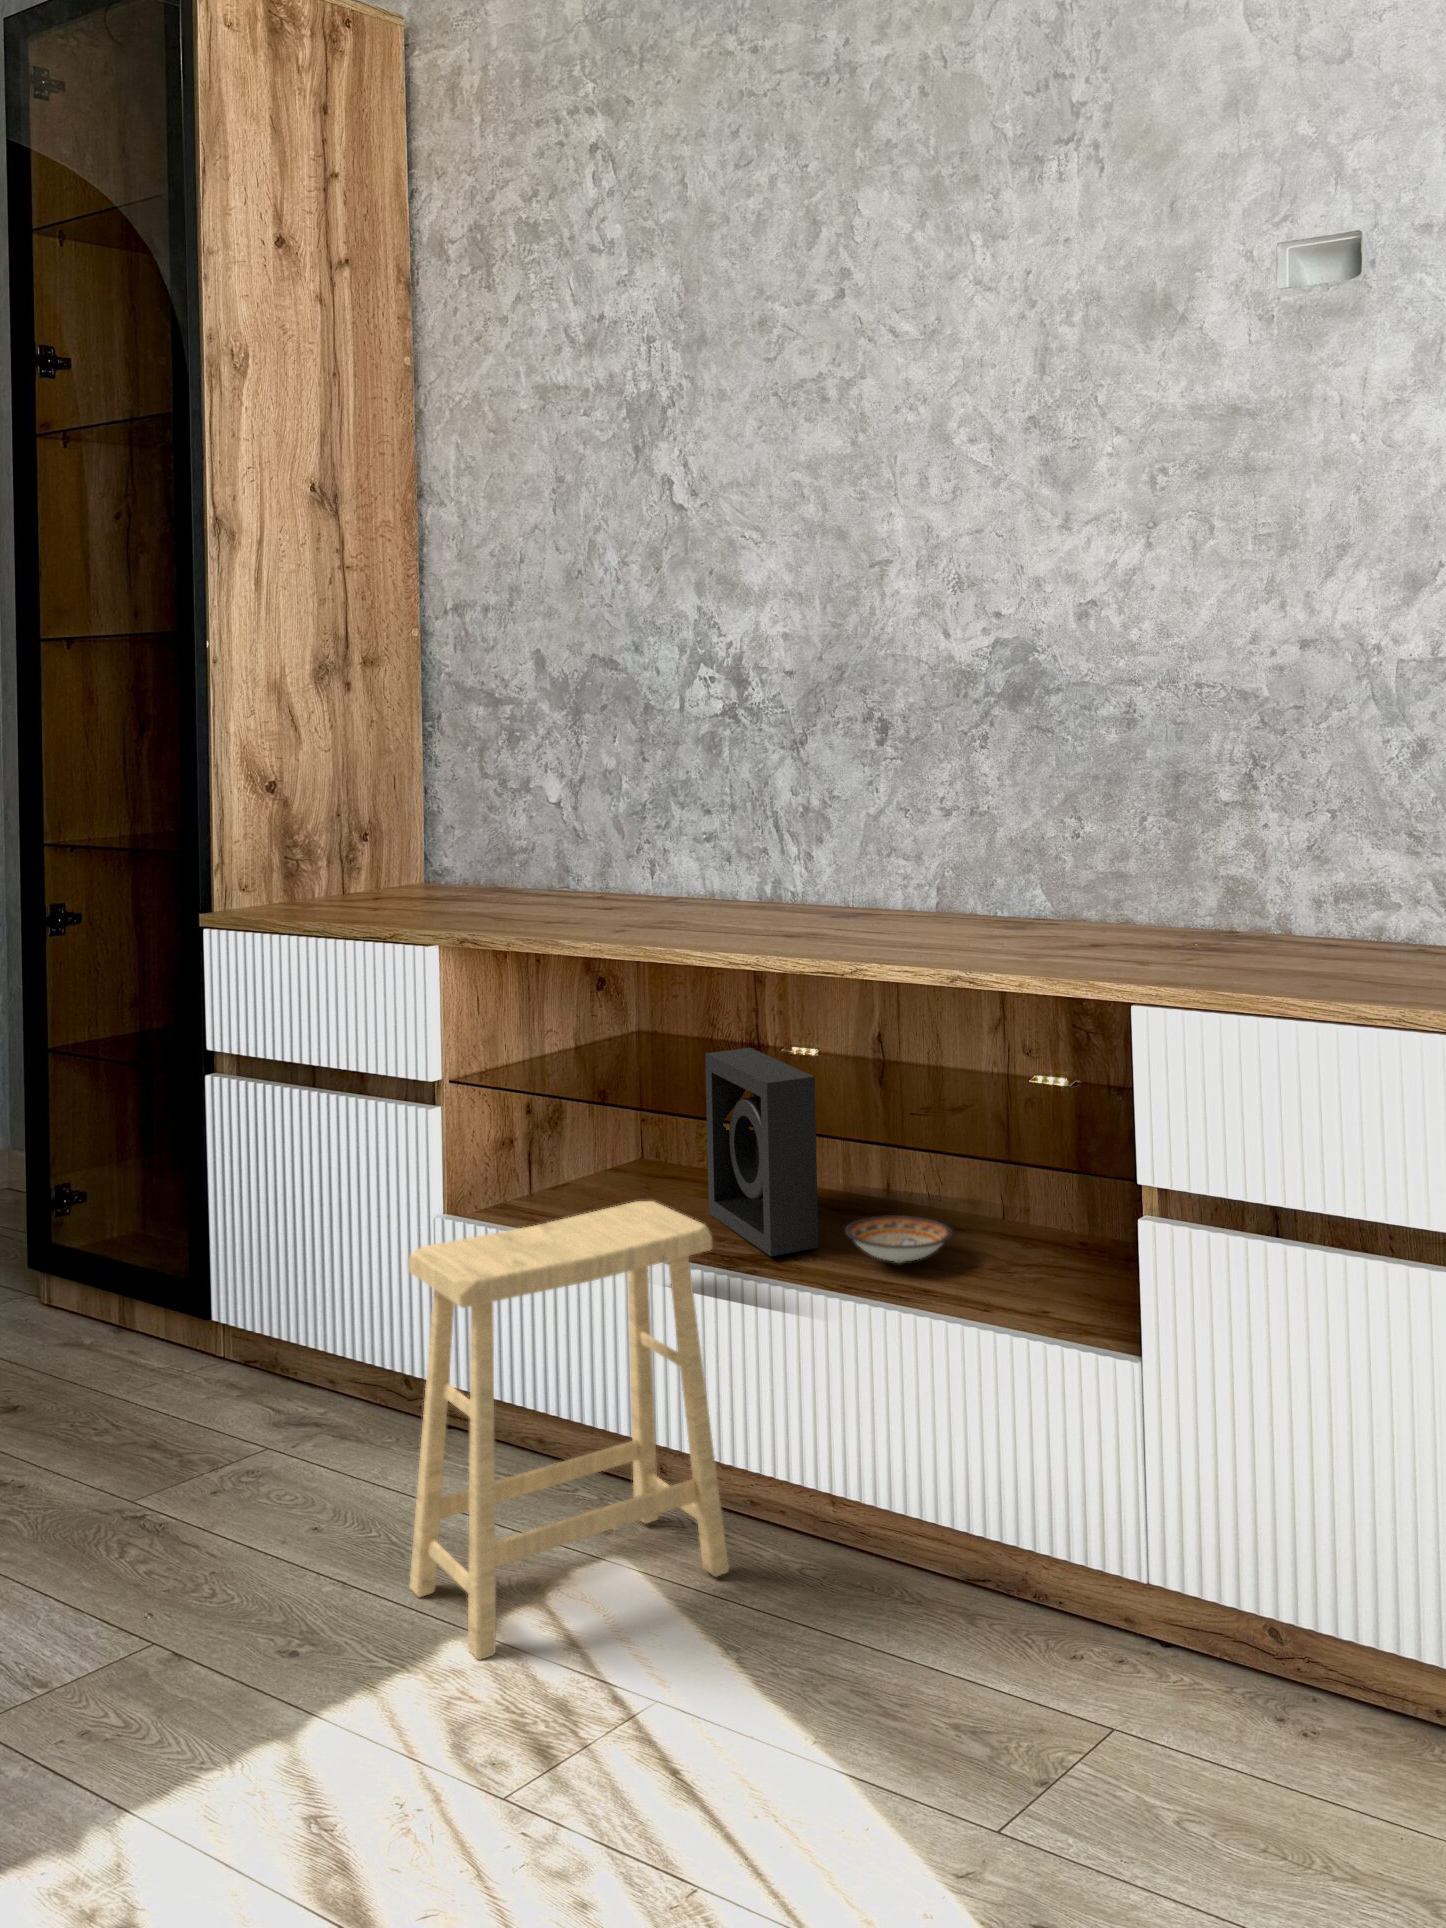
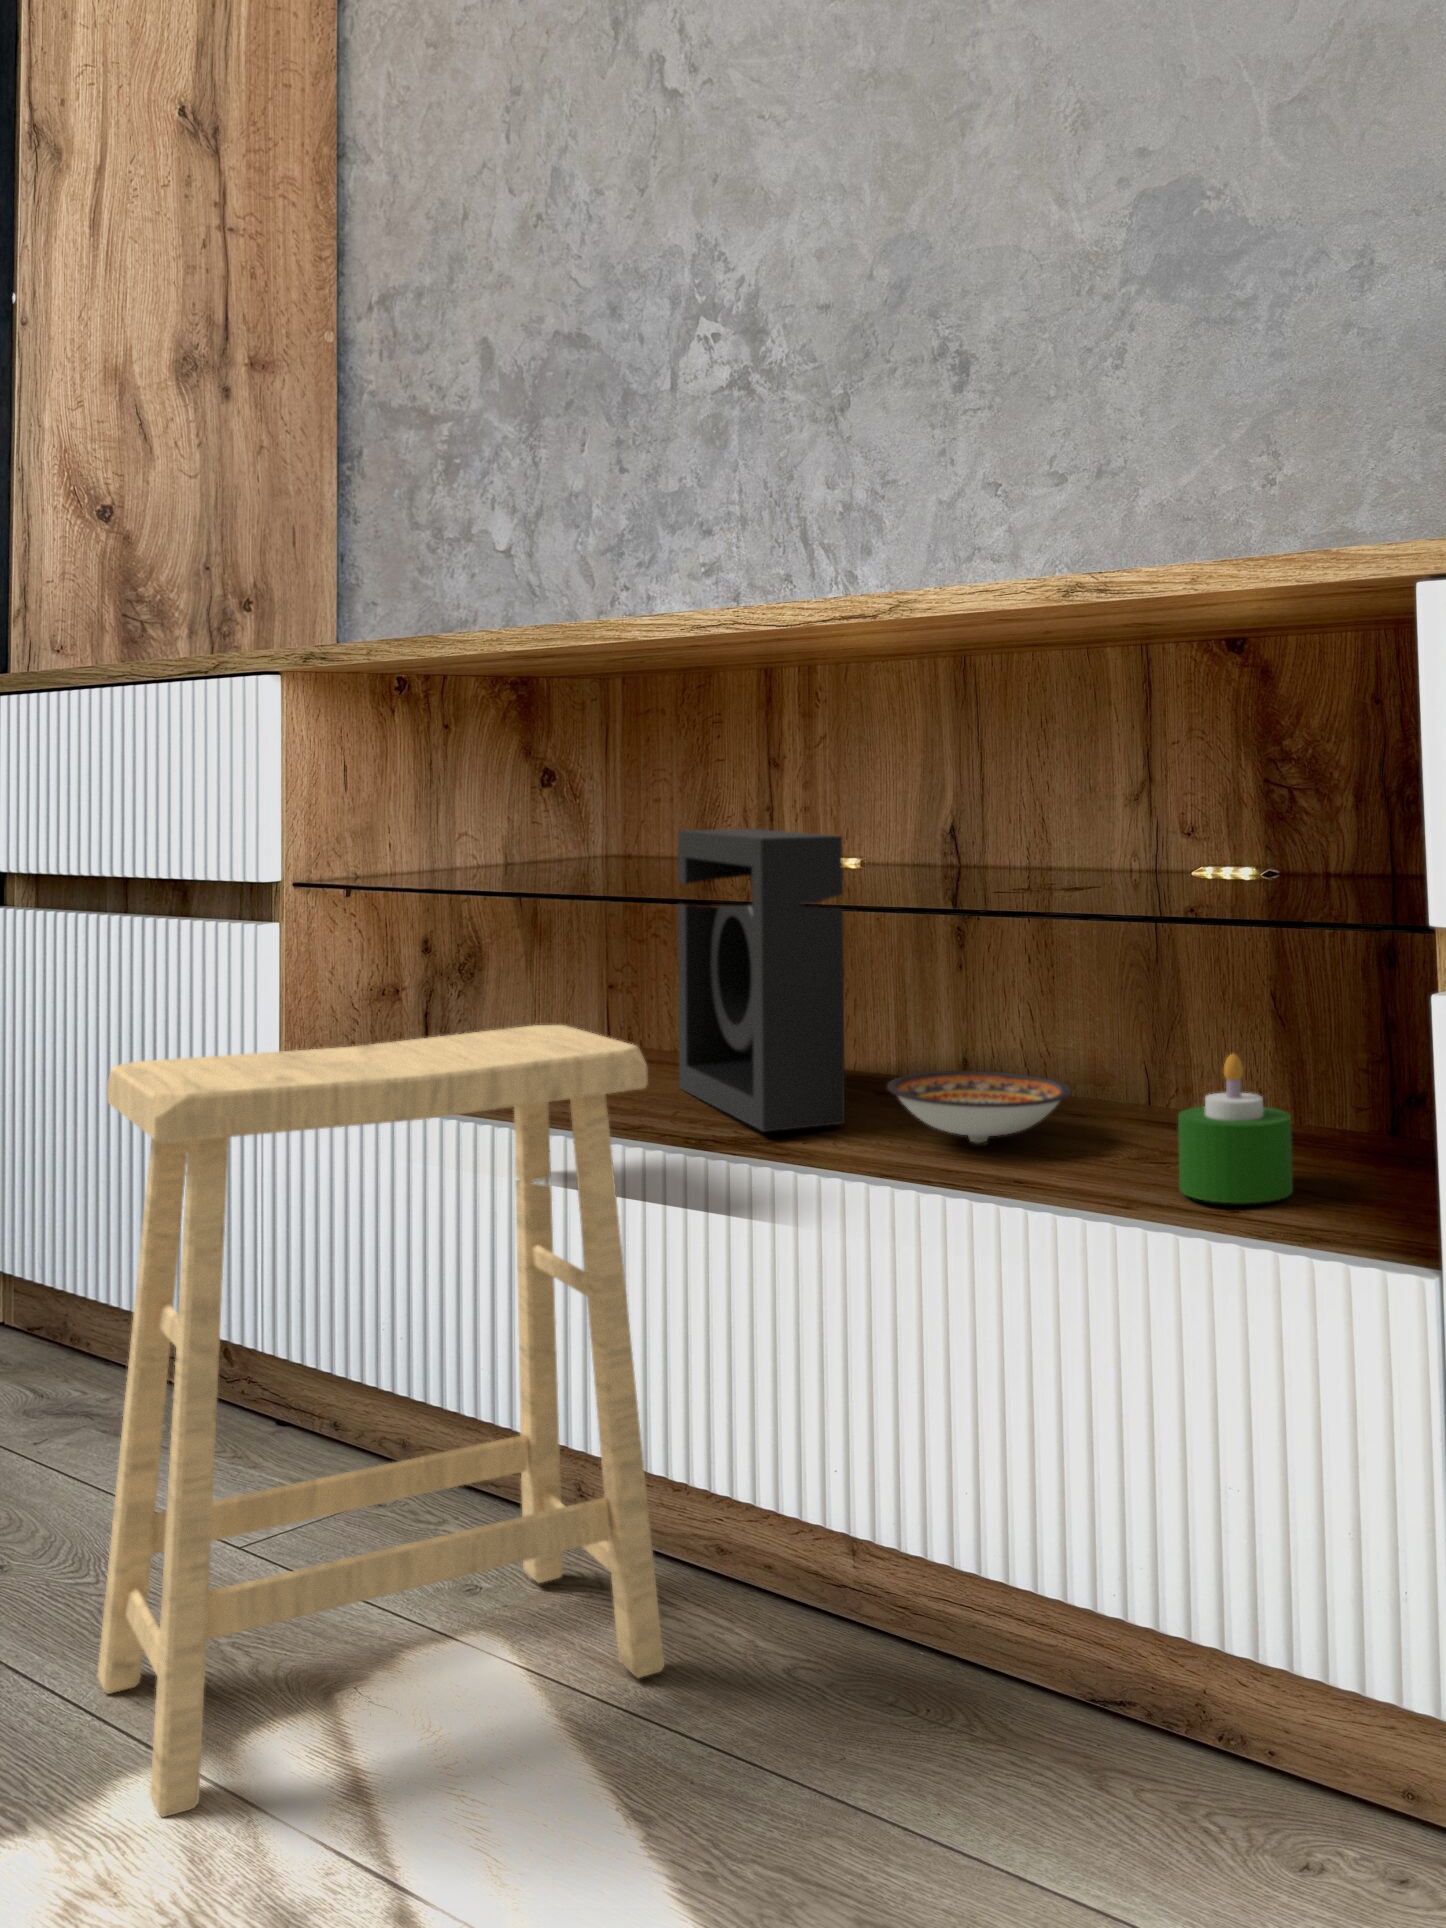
candle: none [1012,1226,1075,1312] -> present [1178,1054,1293,1203]

